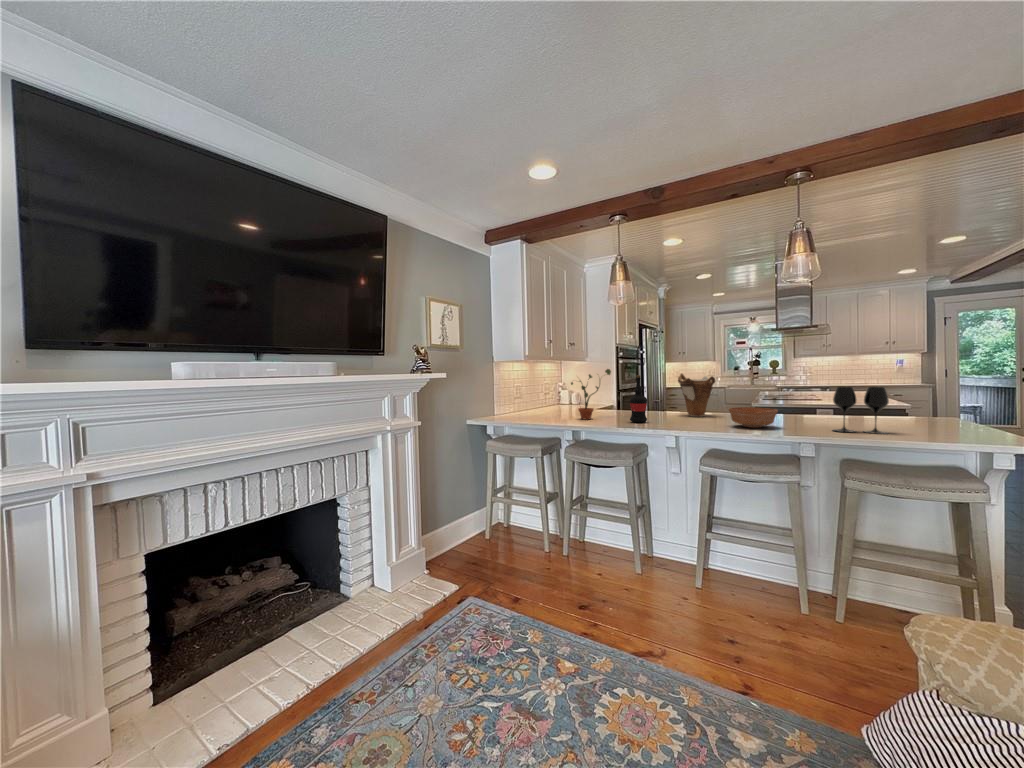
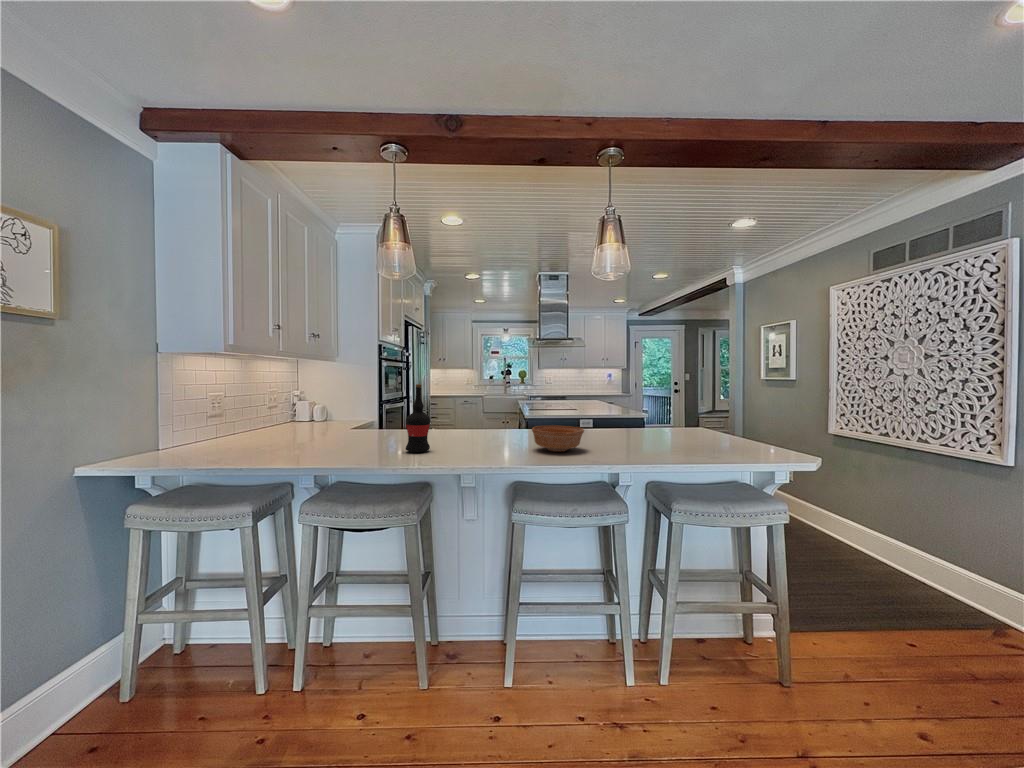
potted plant: present [571,369,611,419] -> none [311,374,376,451]
vase: present [678,374,715,417] -> none [461,382,506,437]
wine glass: present [833,387,889,434] -> none [634,401,681,452]

